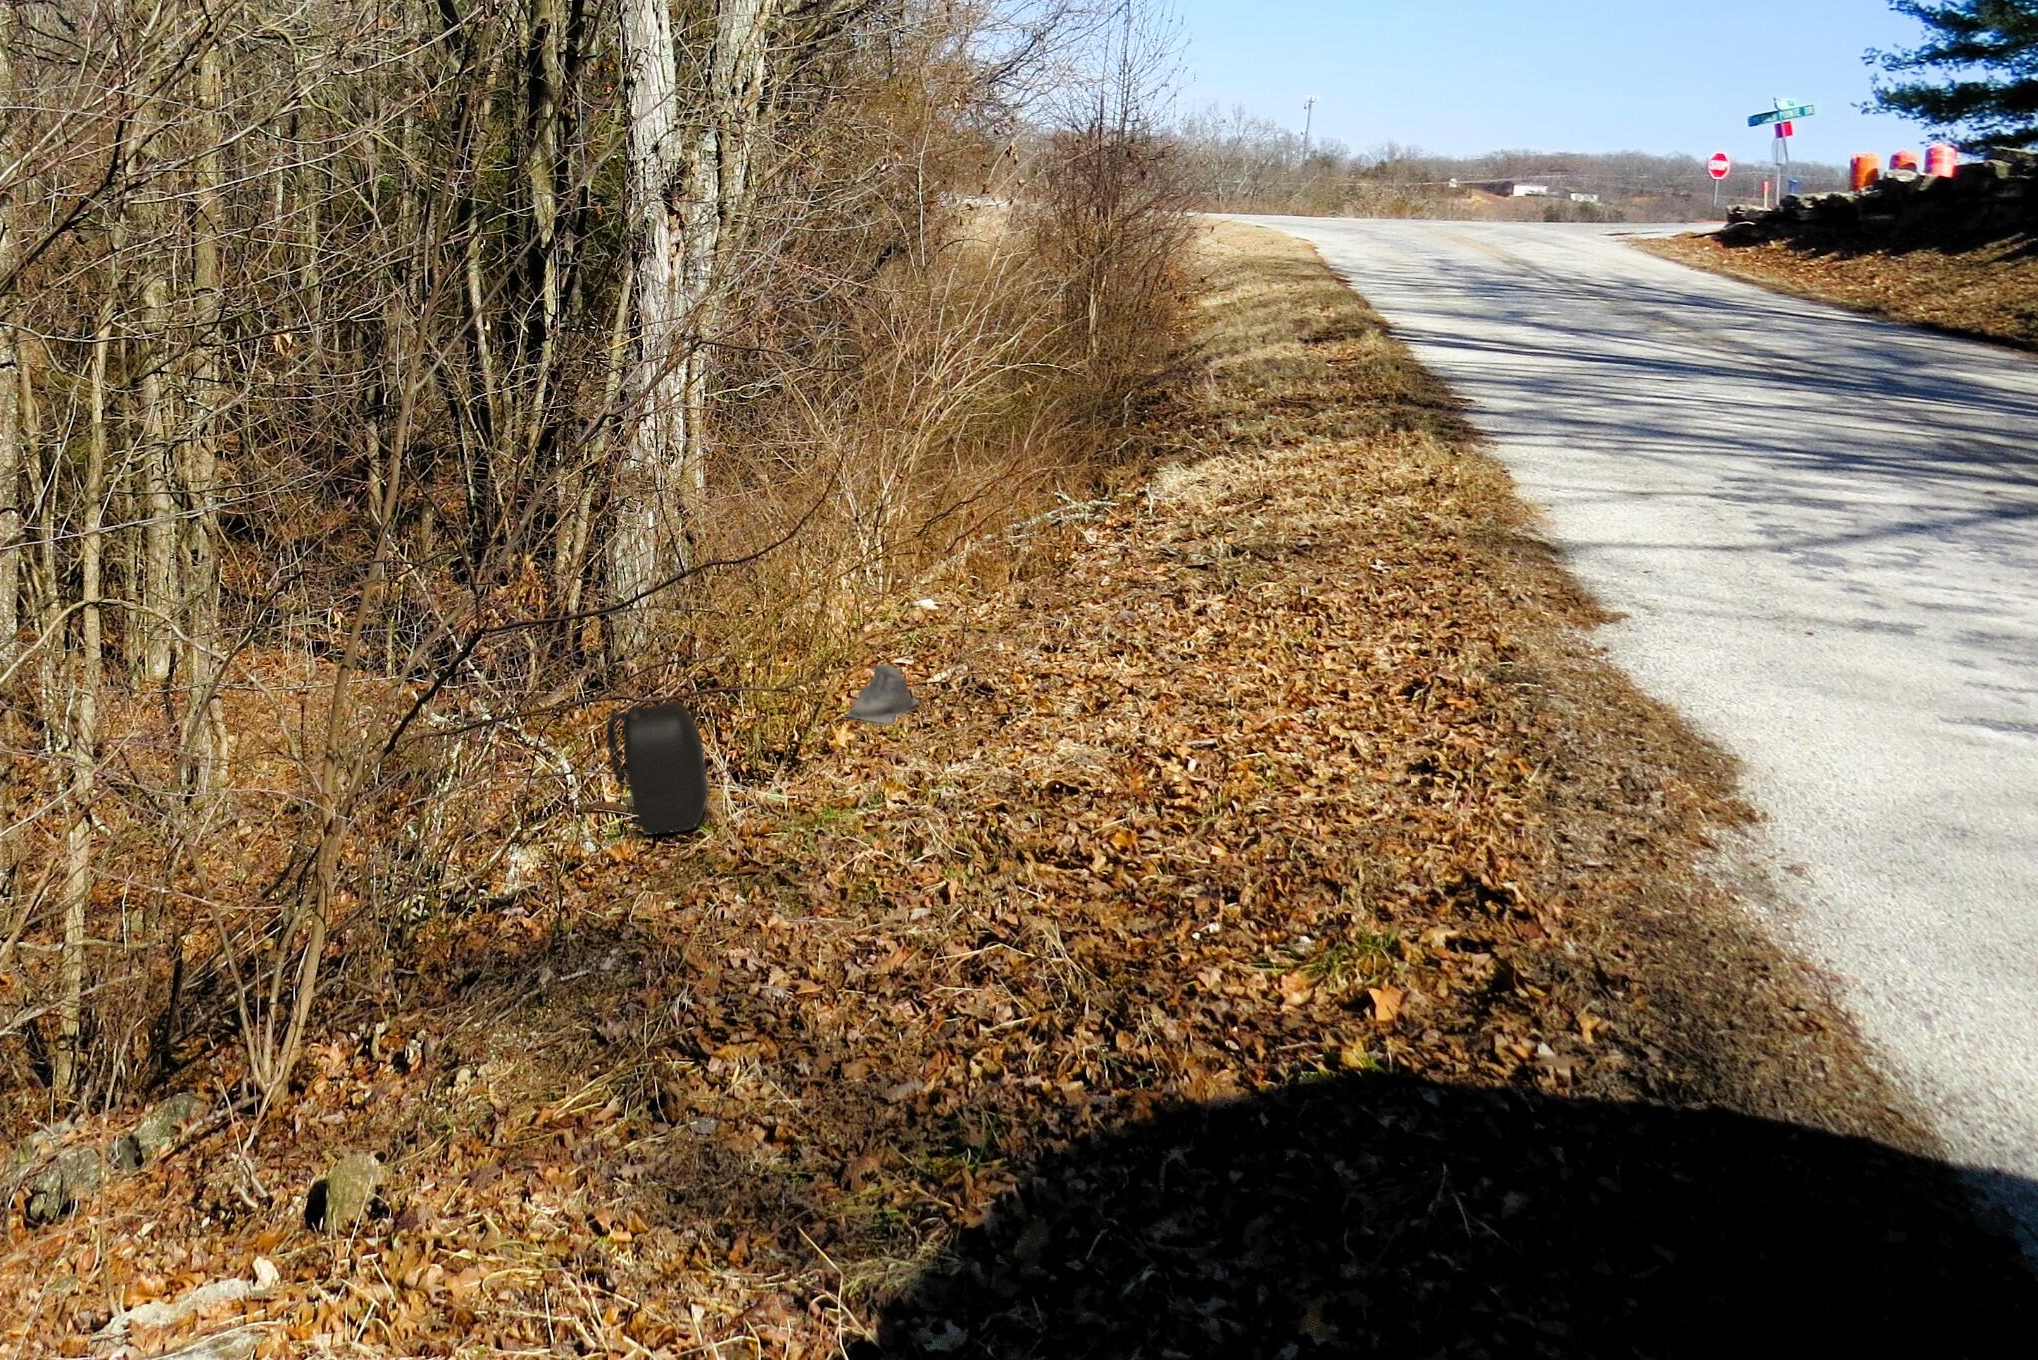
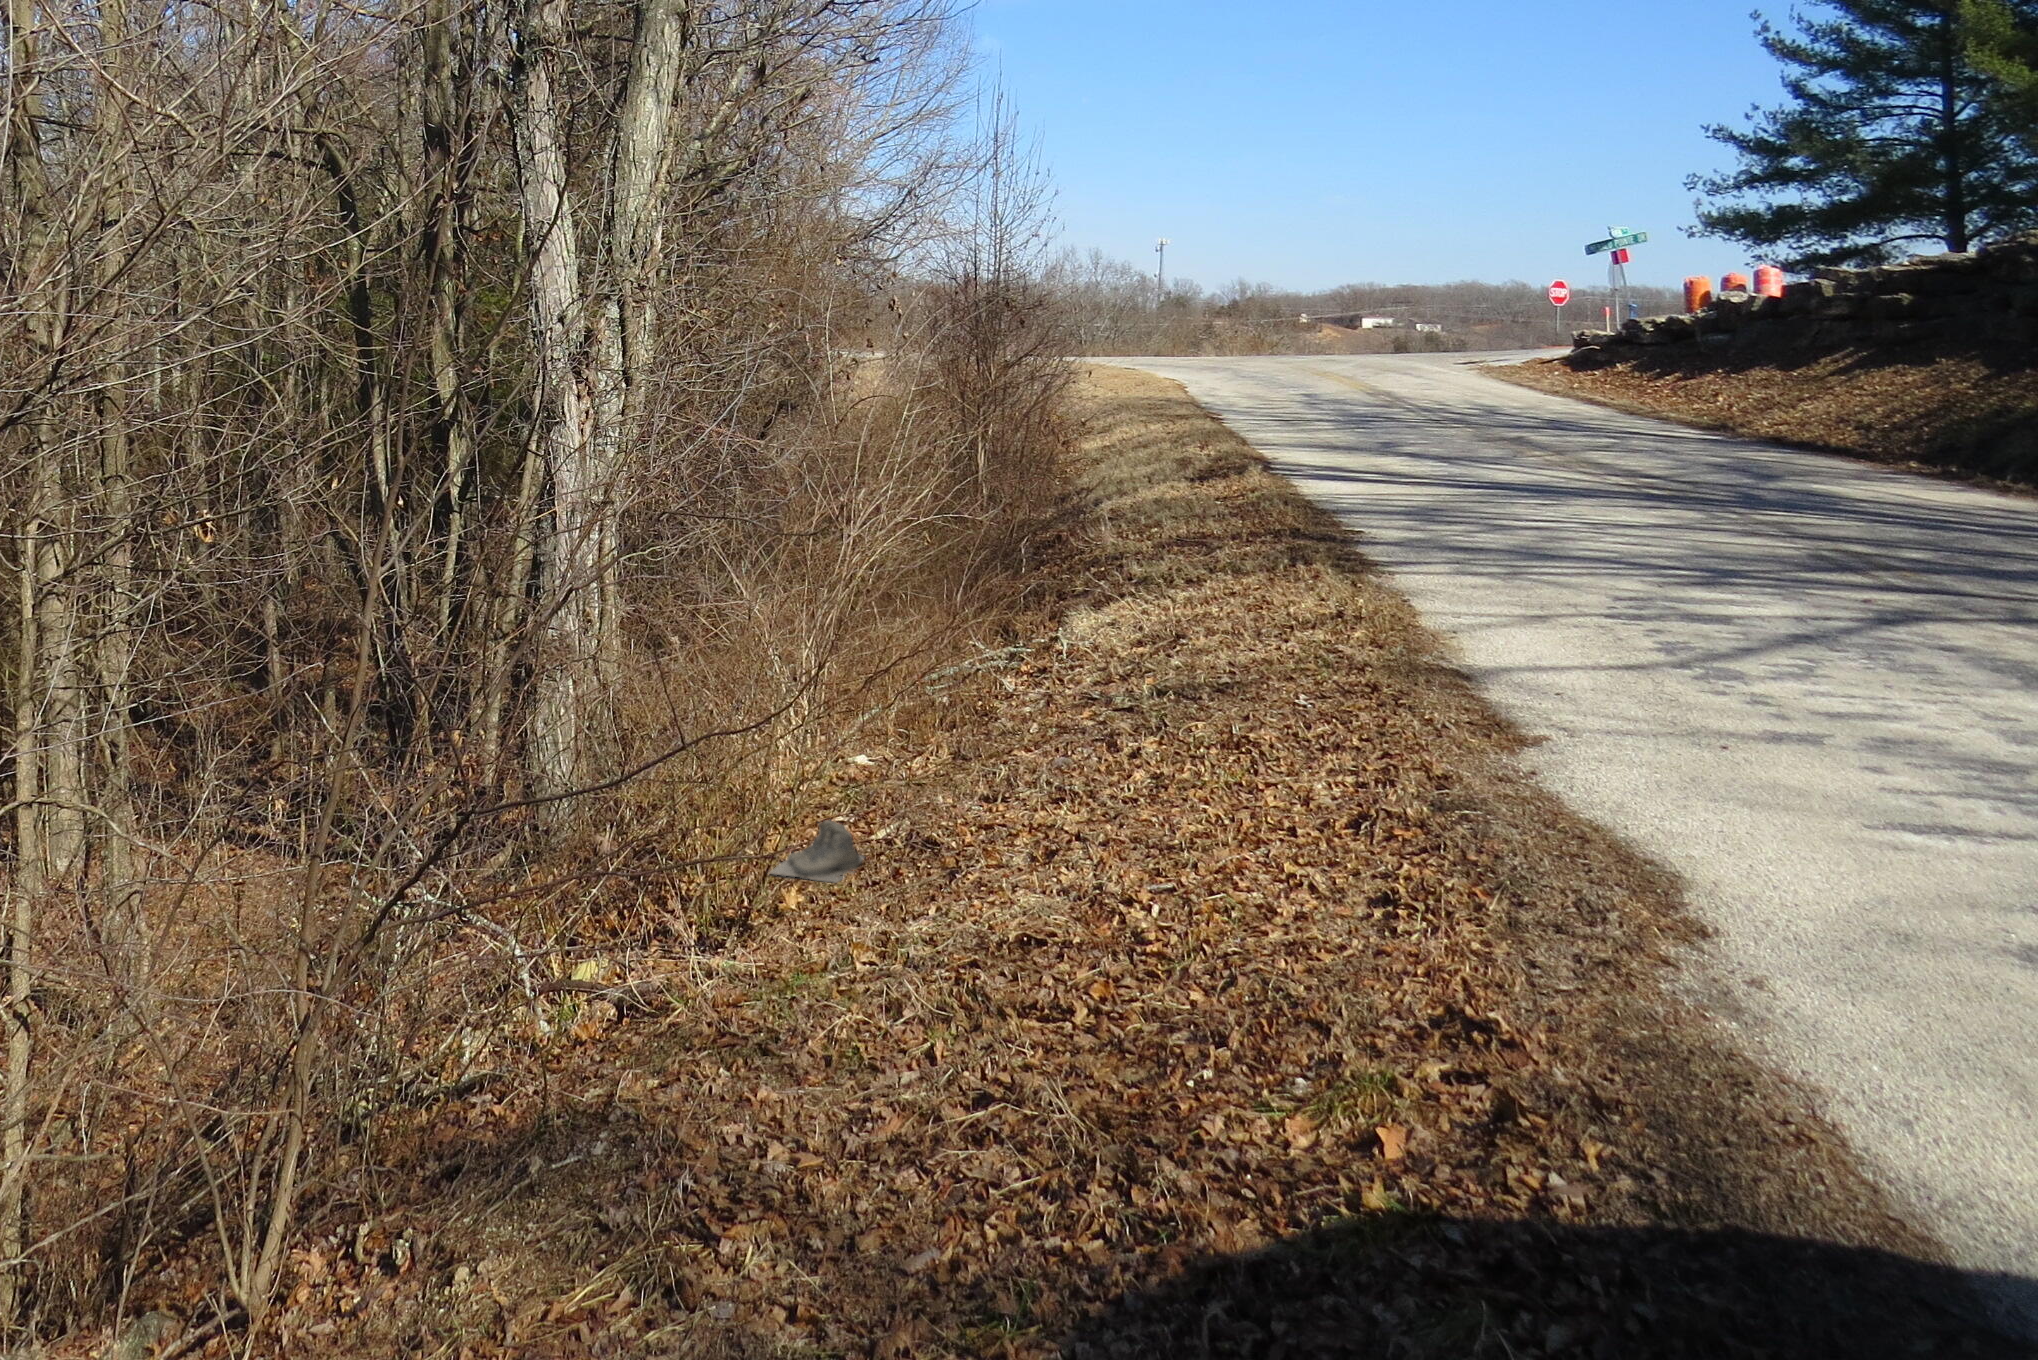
backpack: present [606,702,709,835] -> none [562,867,668,1016]

